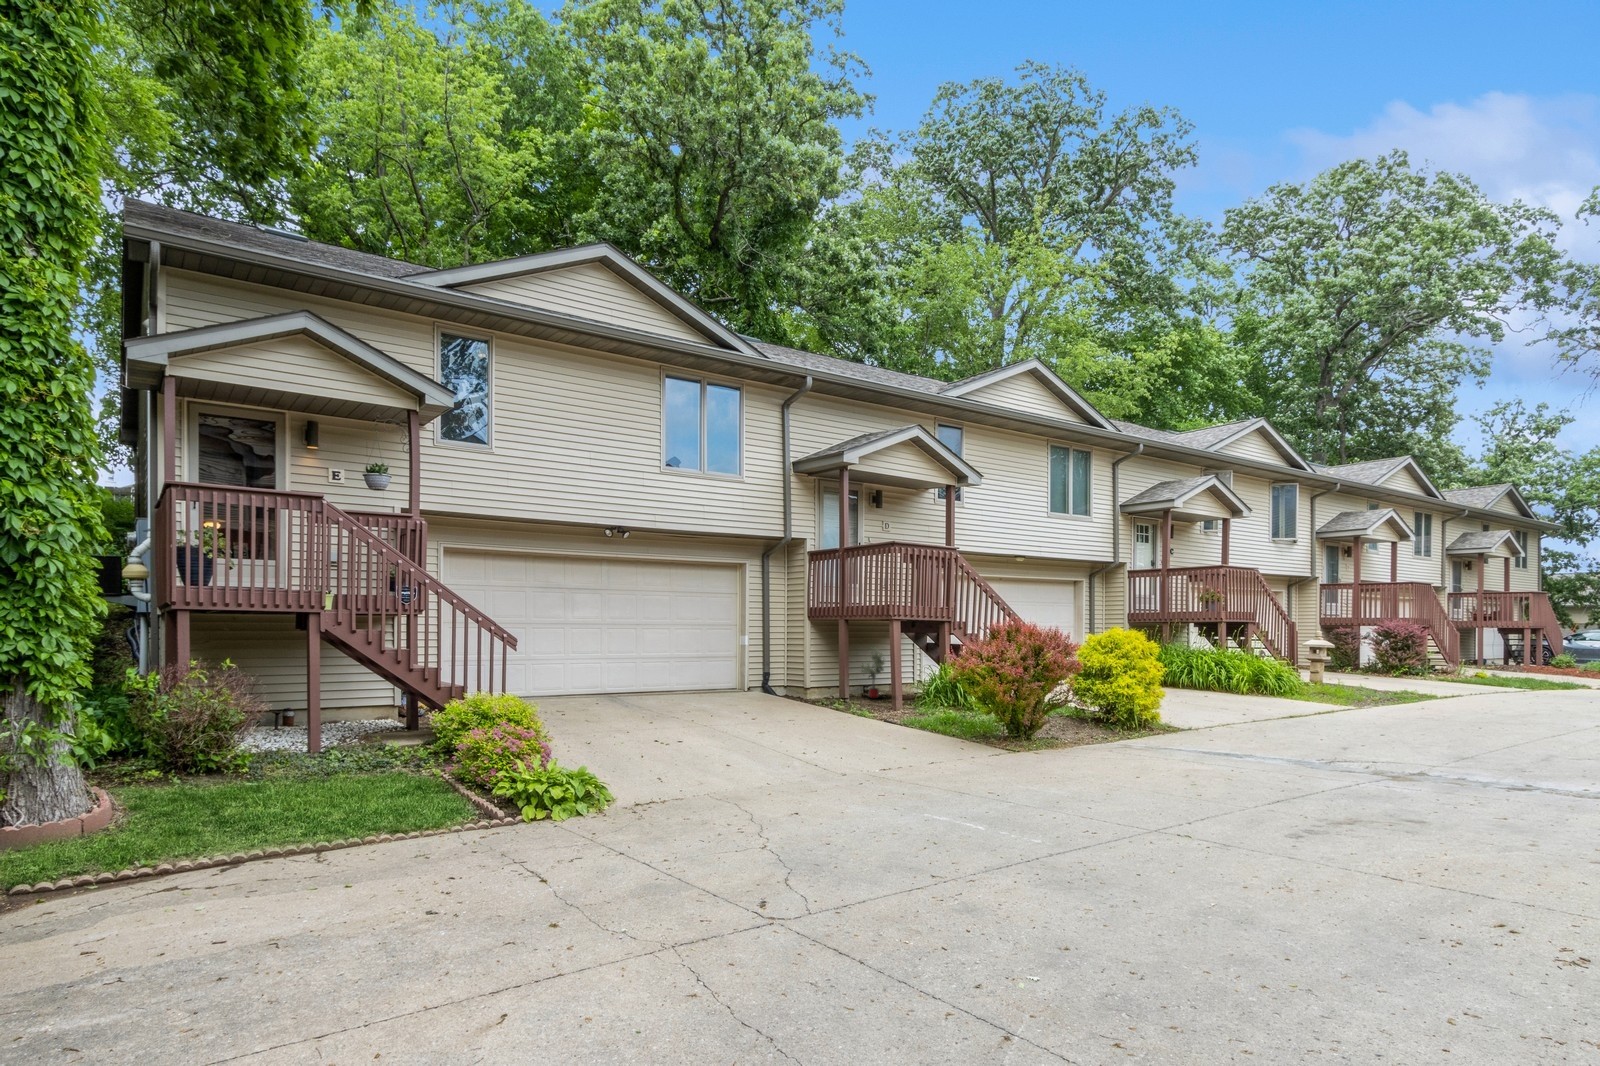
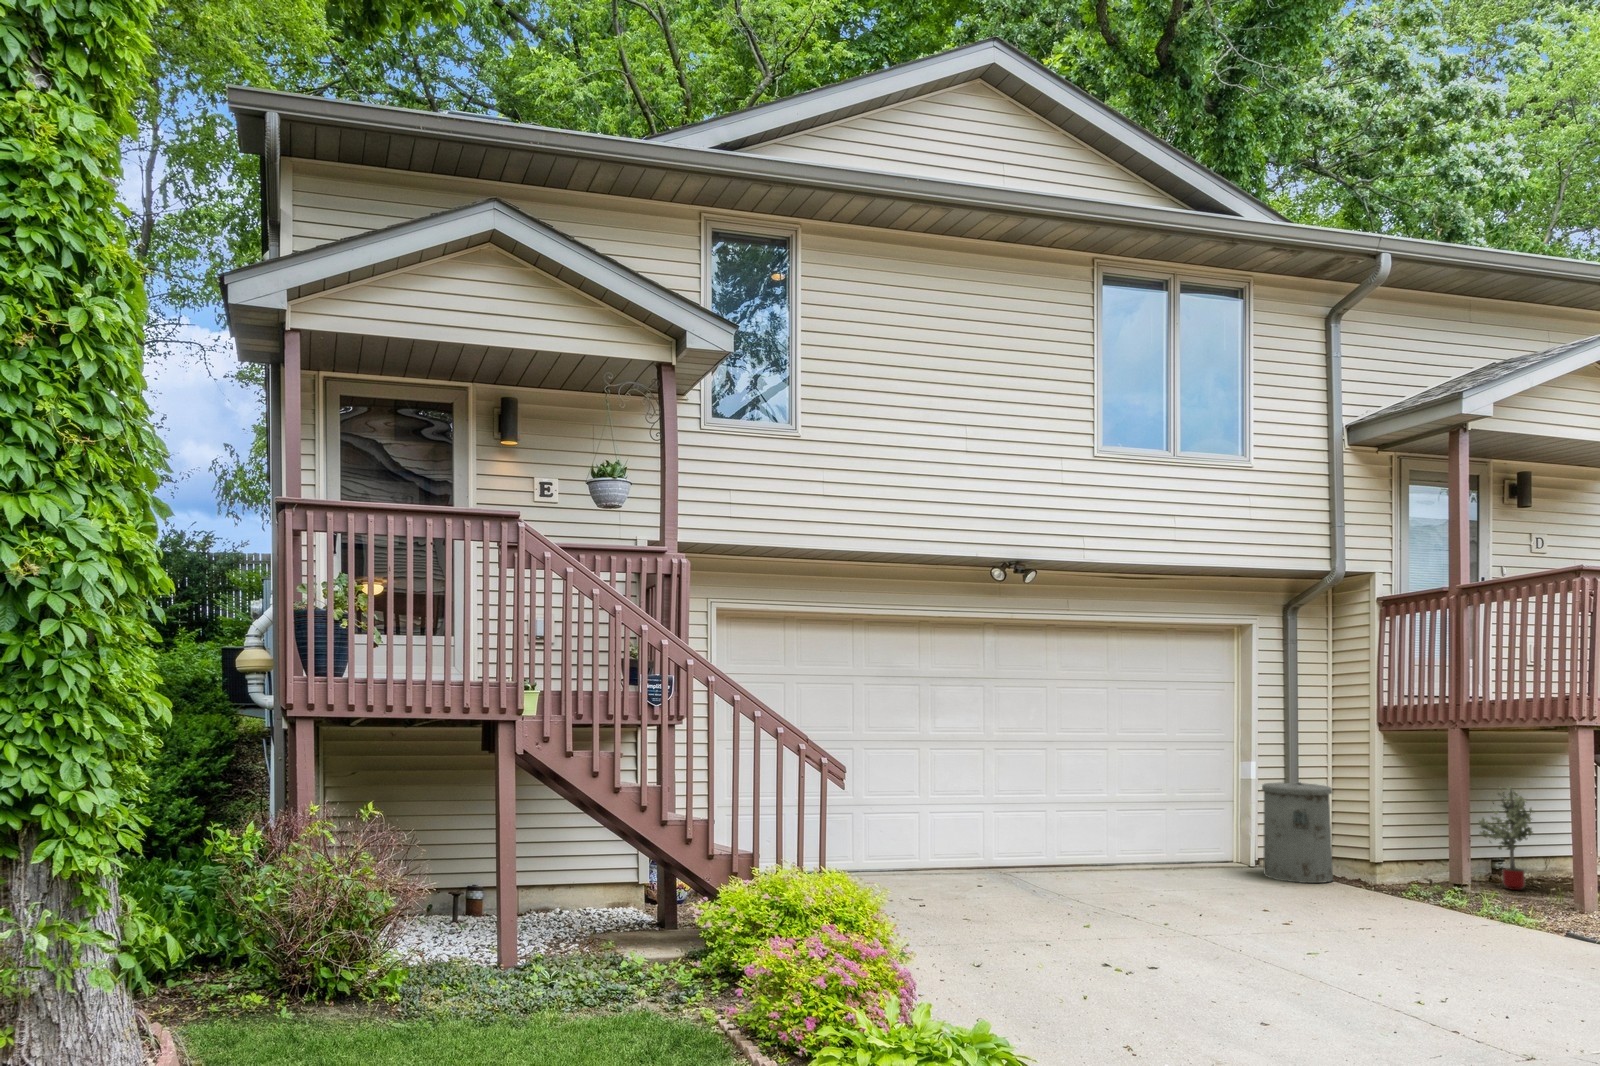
trash can: none [754,647,790,698] -> present [1262,782,1333,883]

